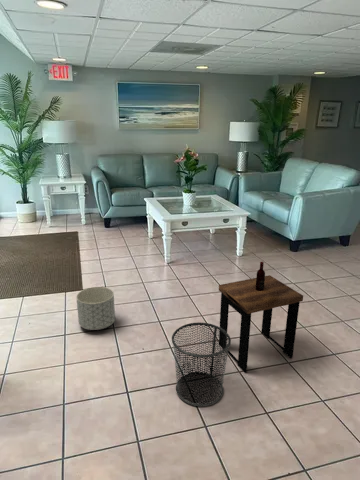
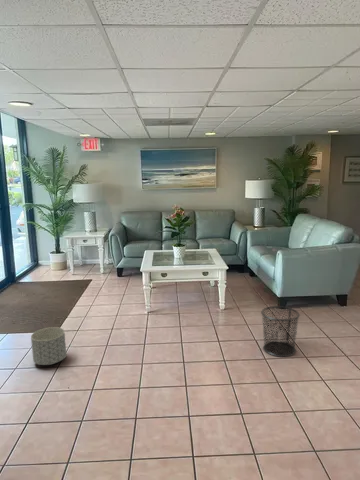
side table: present [219,262,303,373] -> none [135,311,201,417]
waste bin: present [172,322,231,406] -> present [261,306,299,357]

